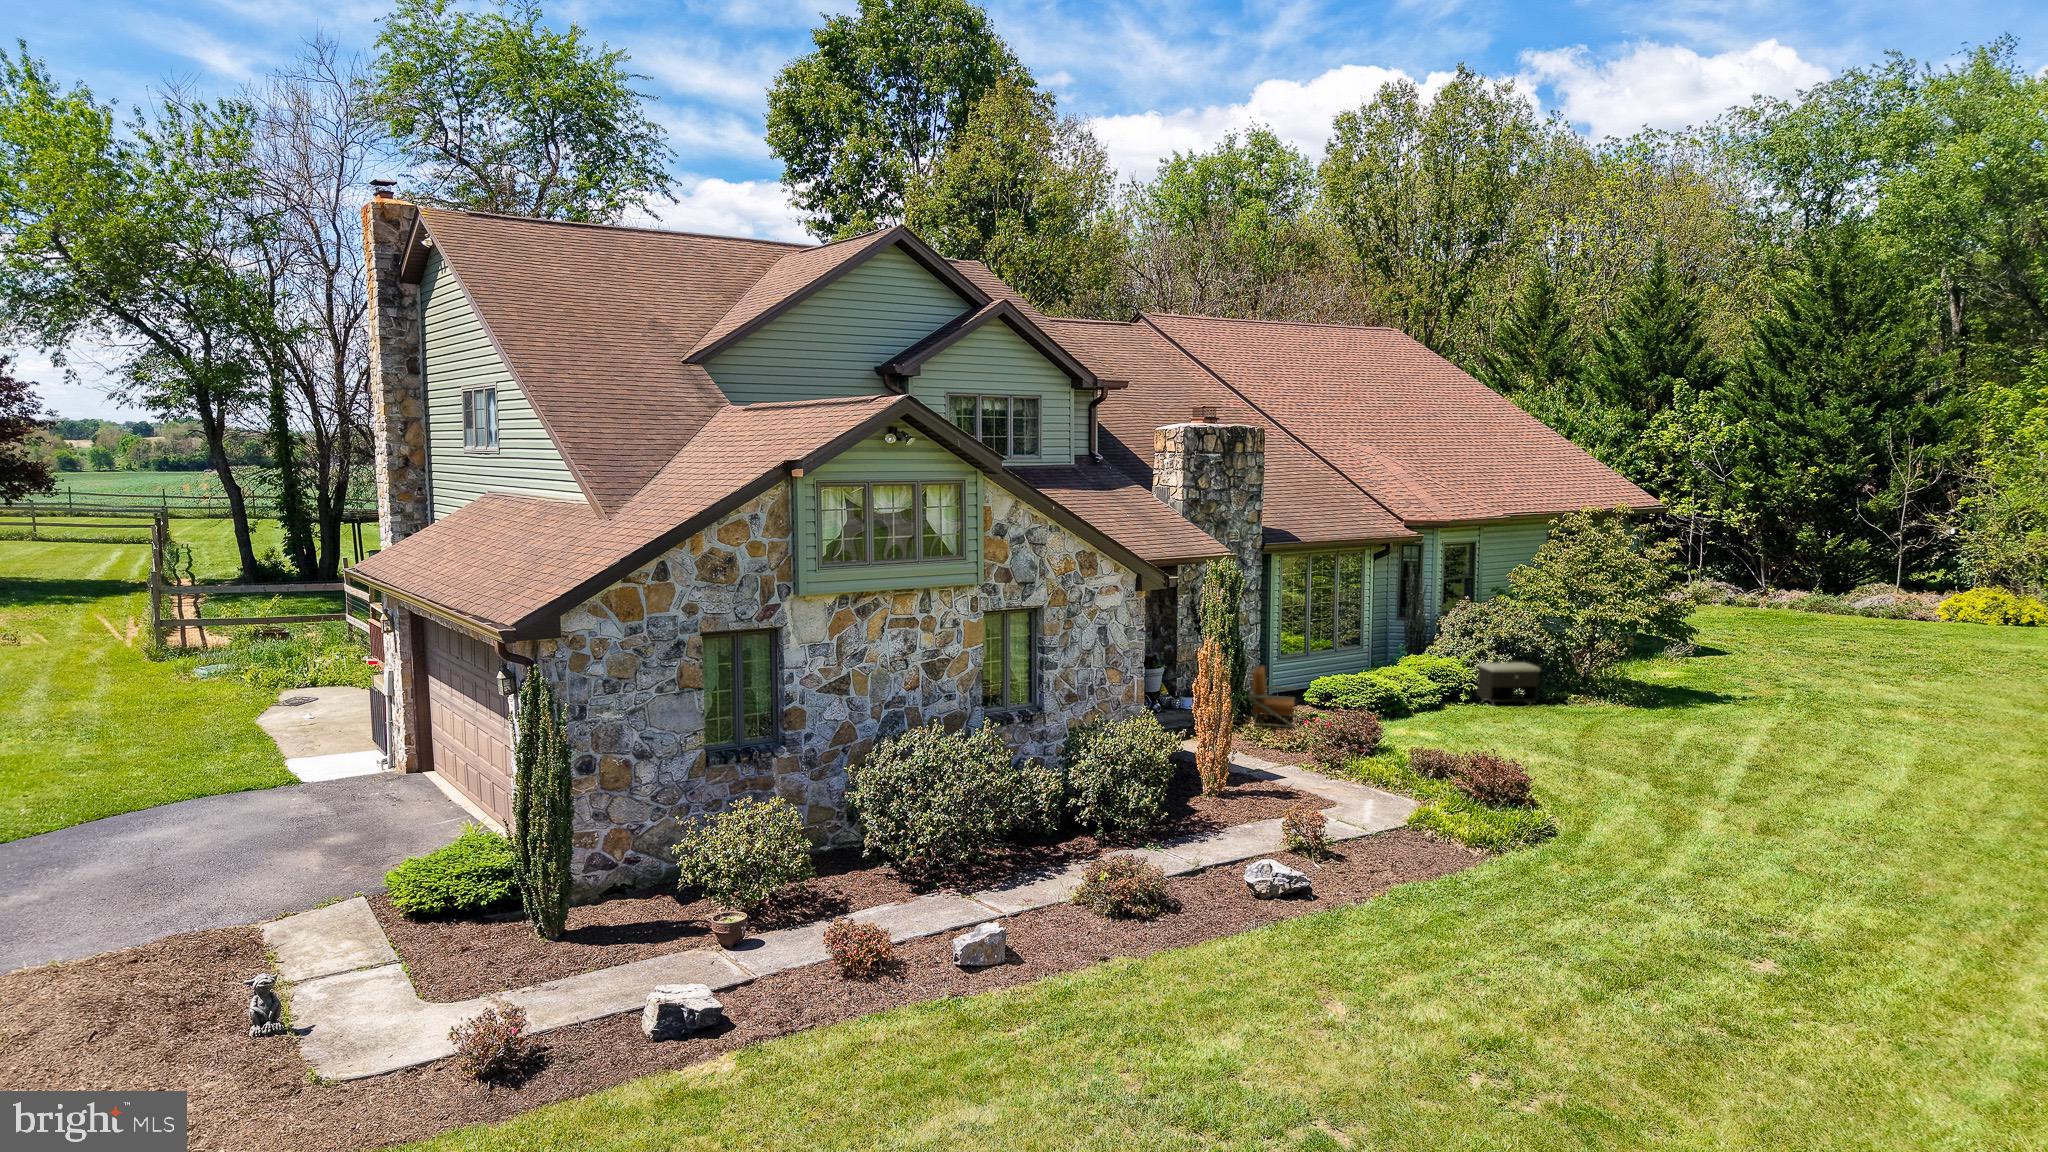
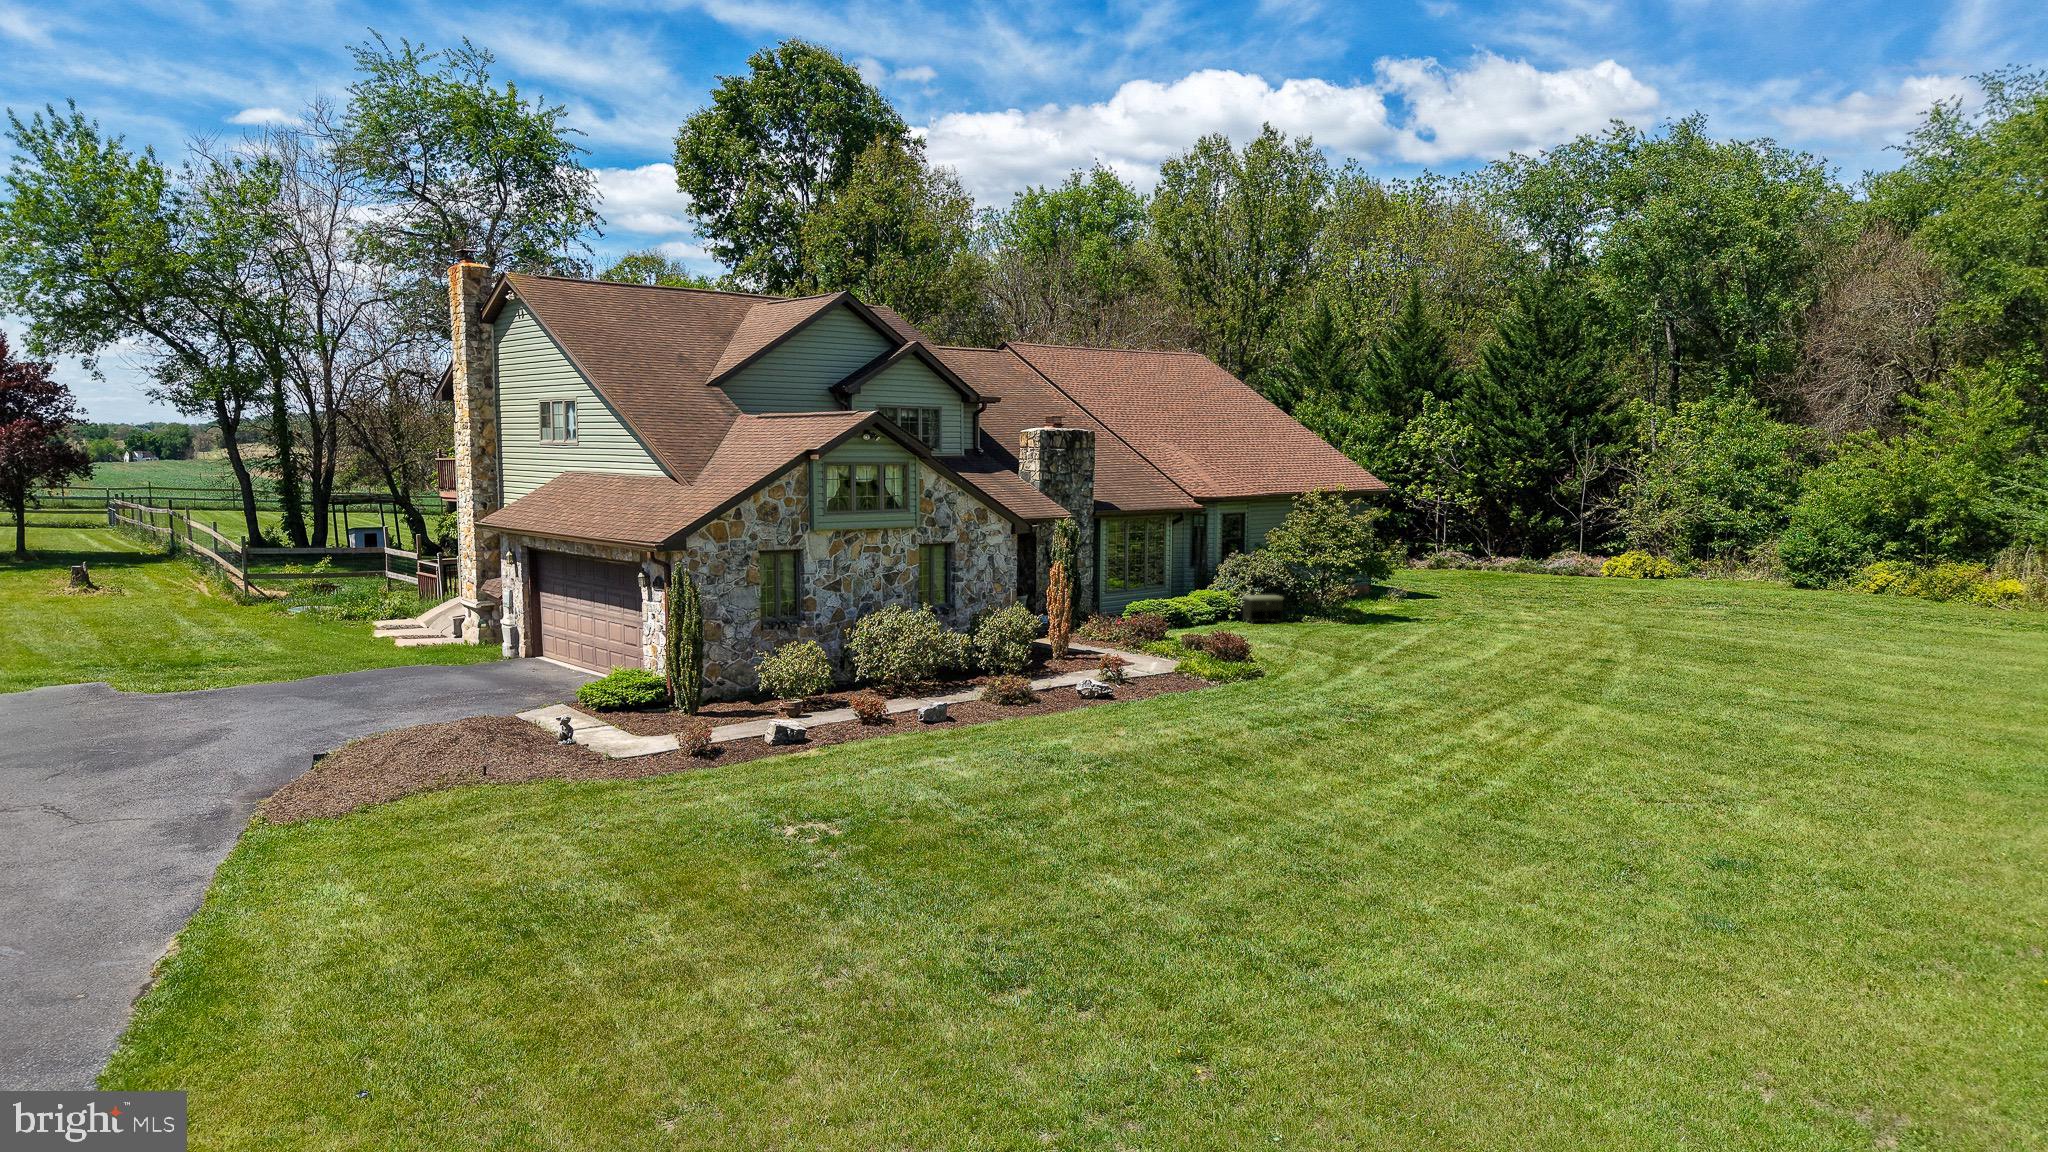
lounge chair: present [1248,666,1296,728] -> none [1082,595,1117,635]

